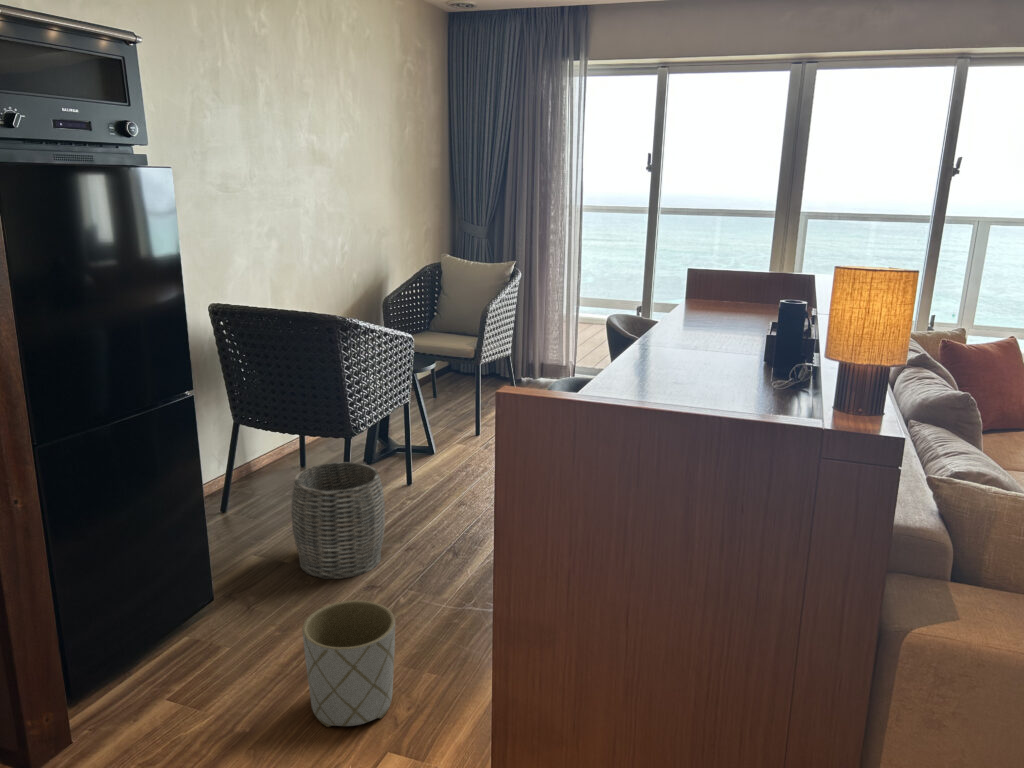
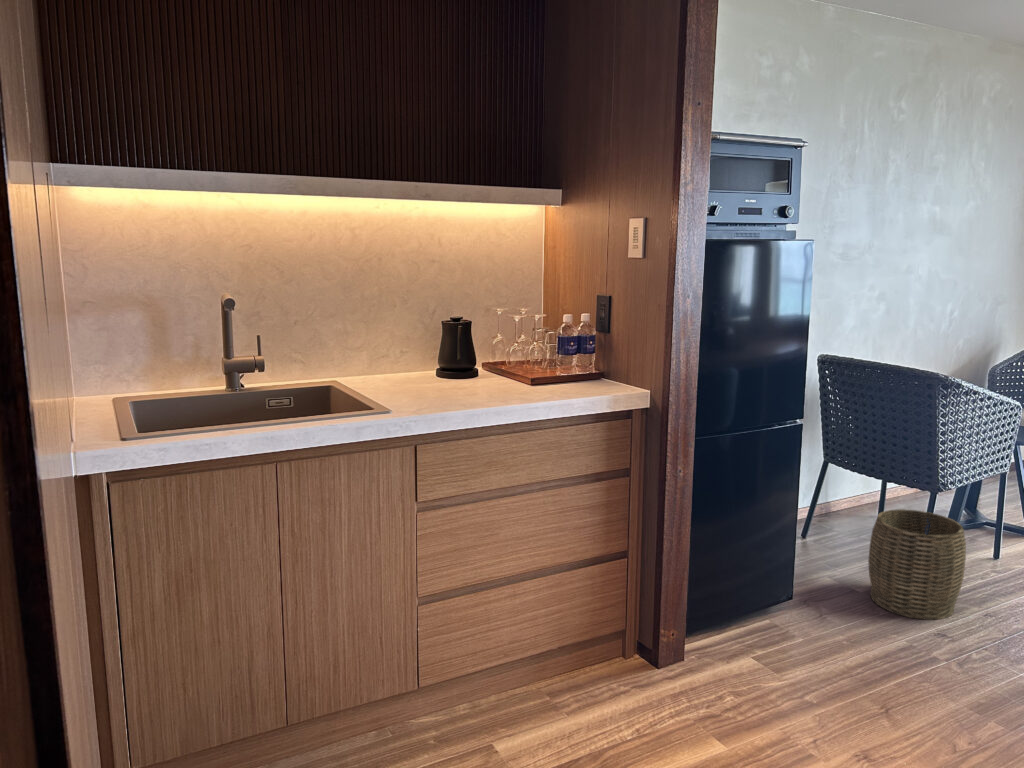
planter: present [302,600,395,727] -> none [871,622,964,737]

